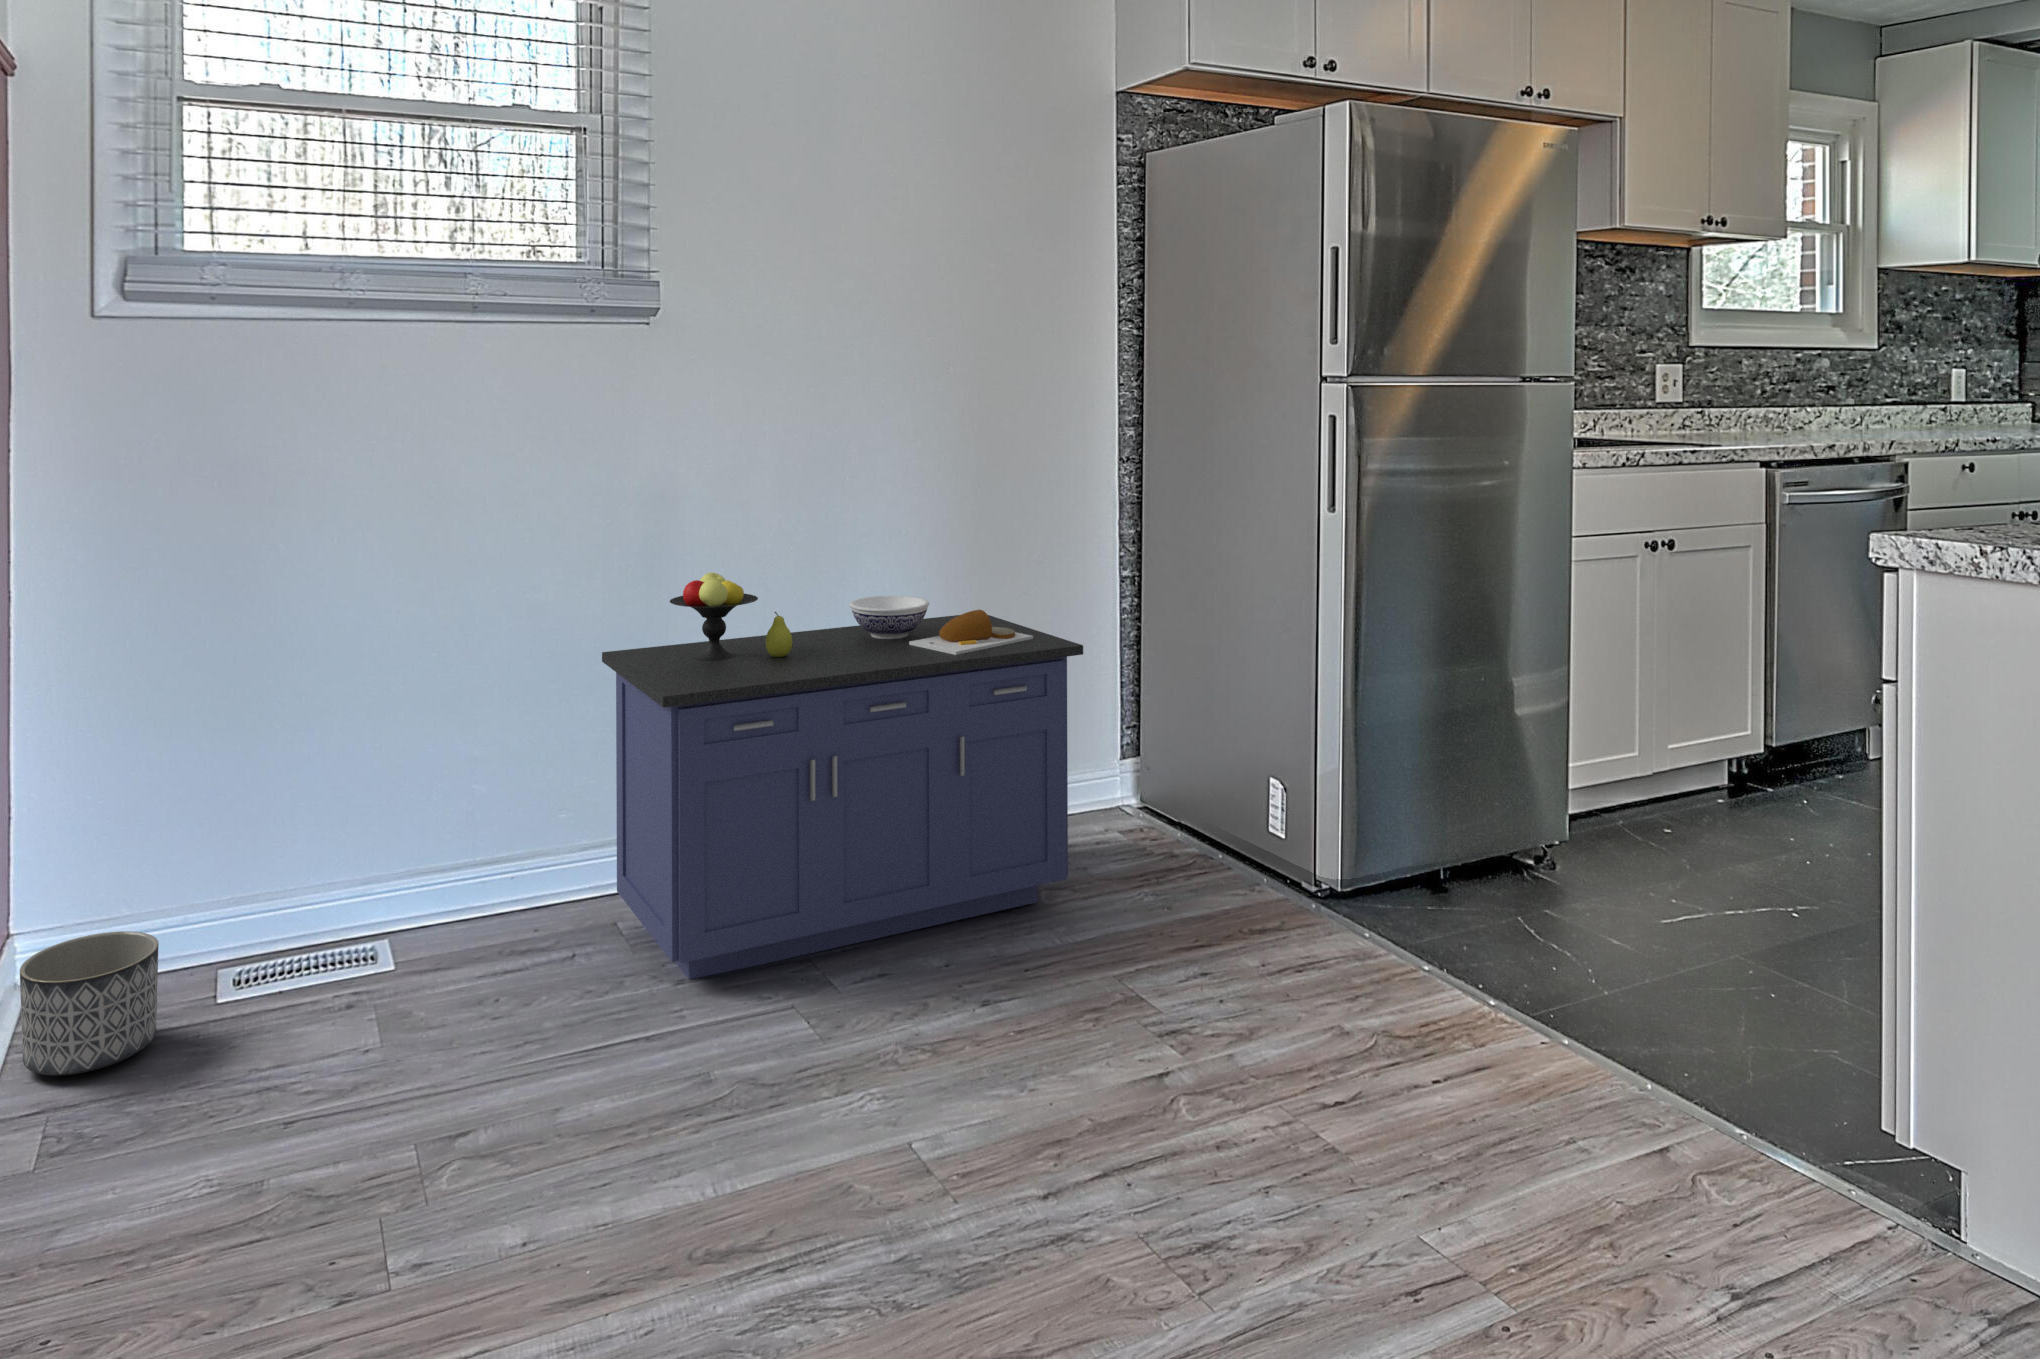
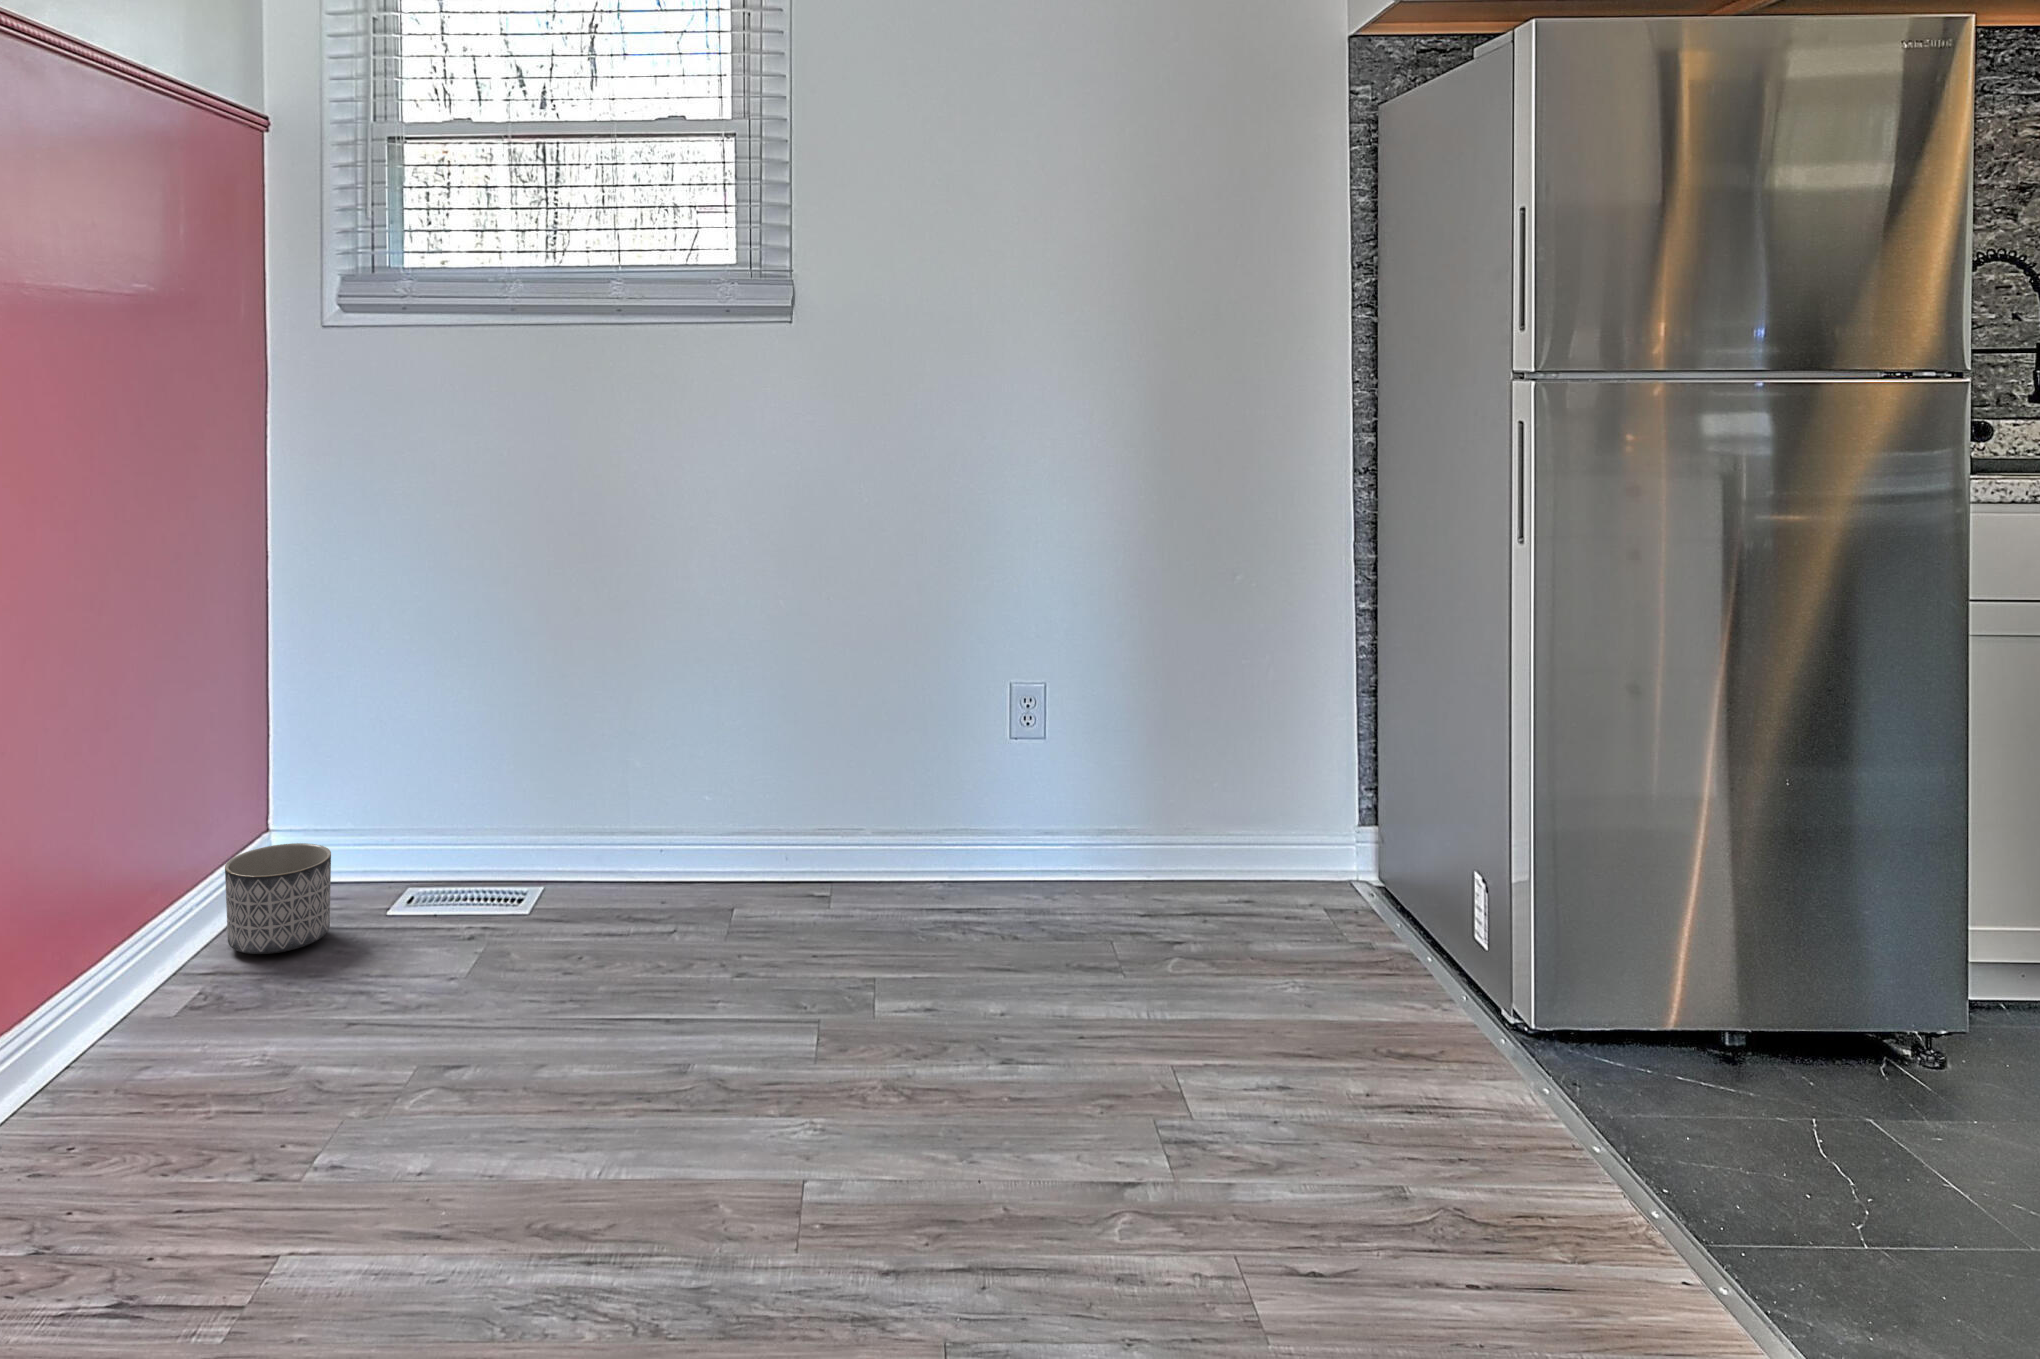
storage cabinet: present [602,573,1083,979] -> none [713,574,1211,980]

